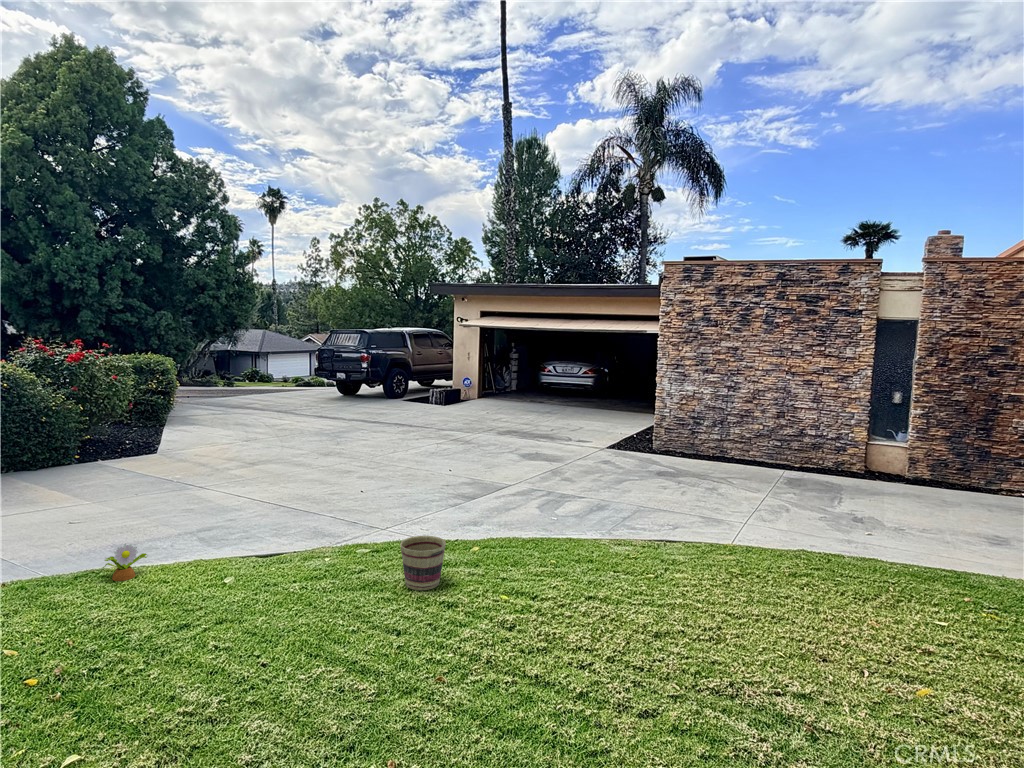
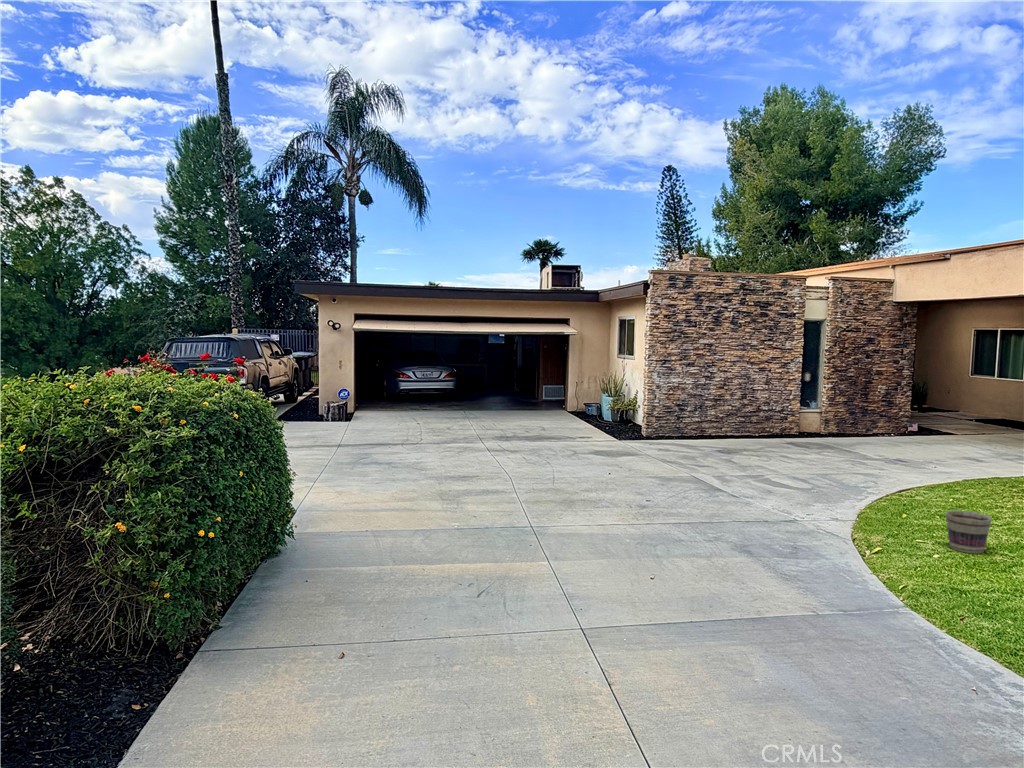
decorative plant: present [103,544,147,581] -> none [826,573,870,616]

